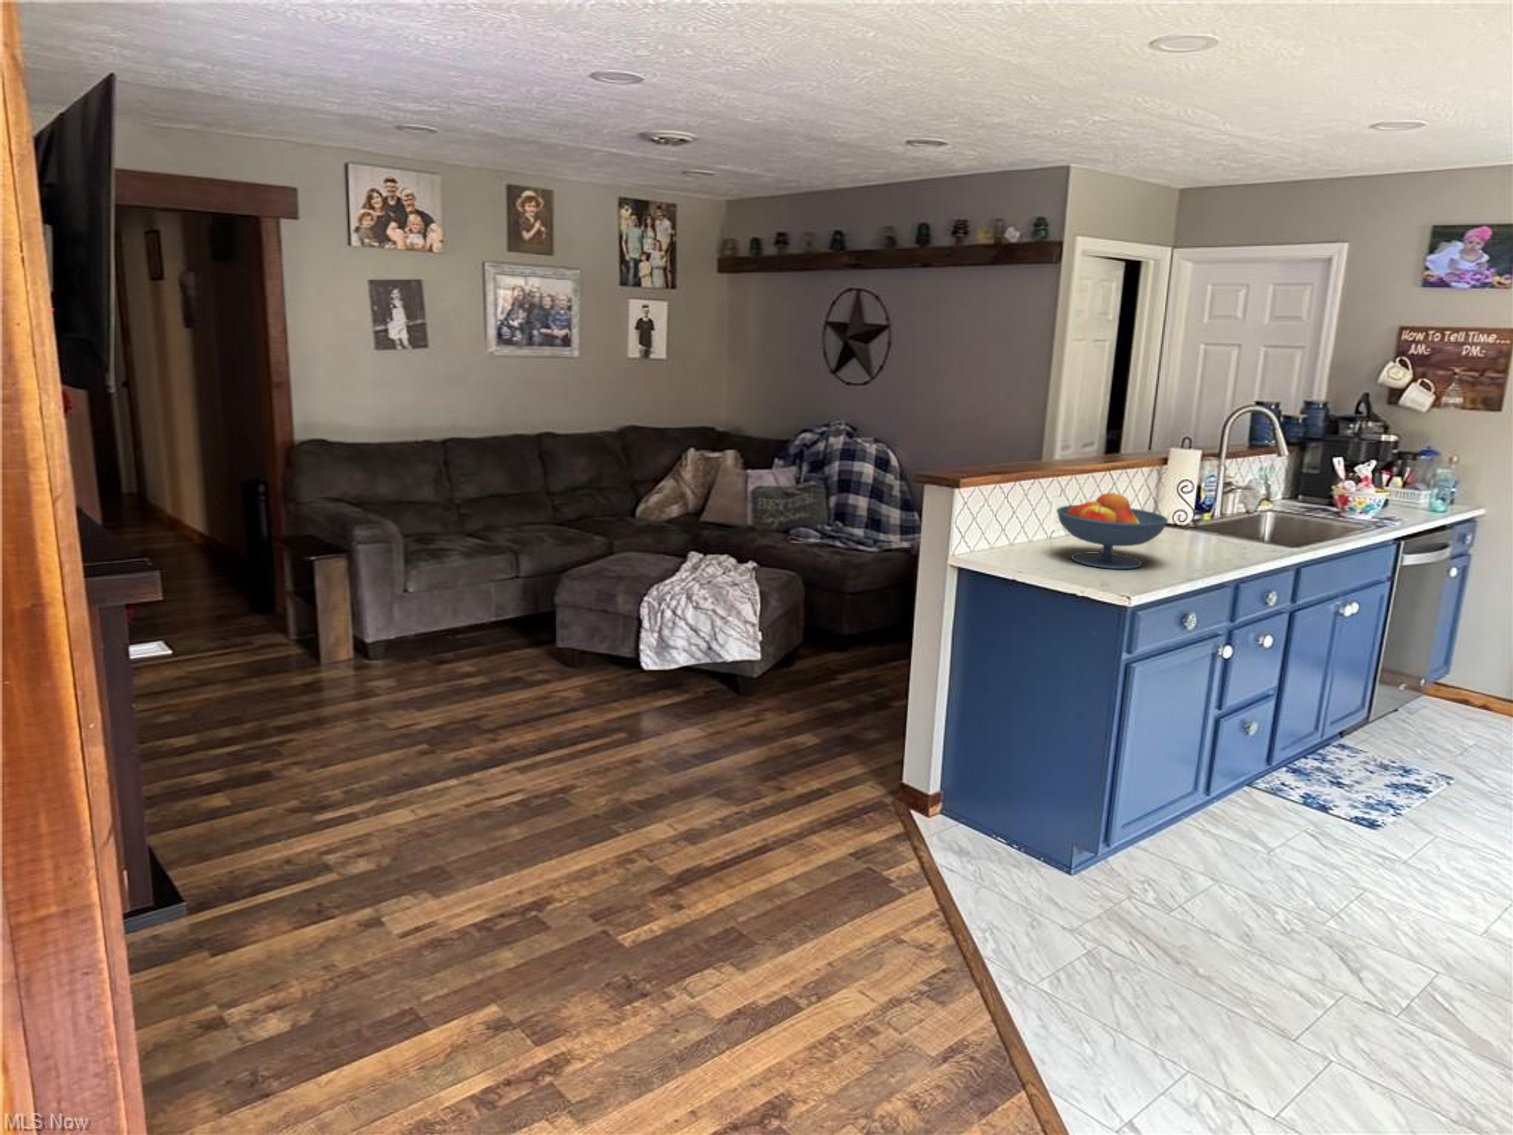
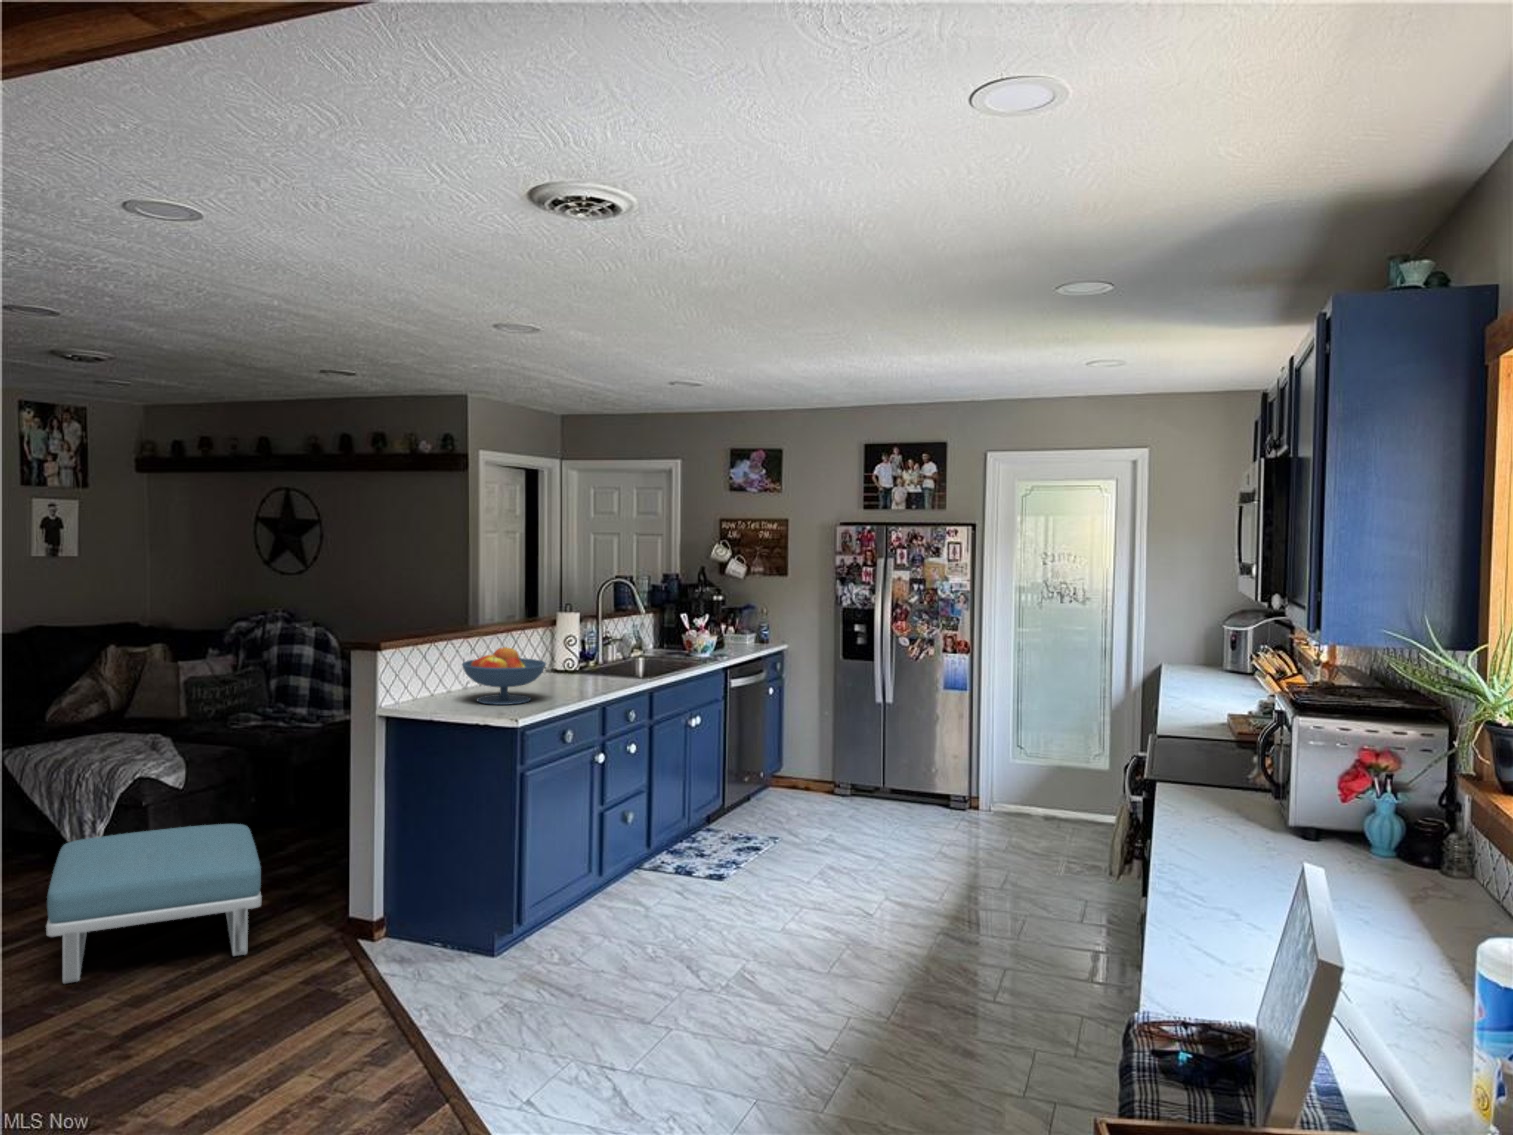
footstool: none [616,651,815,805] -> present [46,824,261,983]

